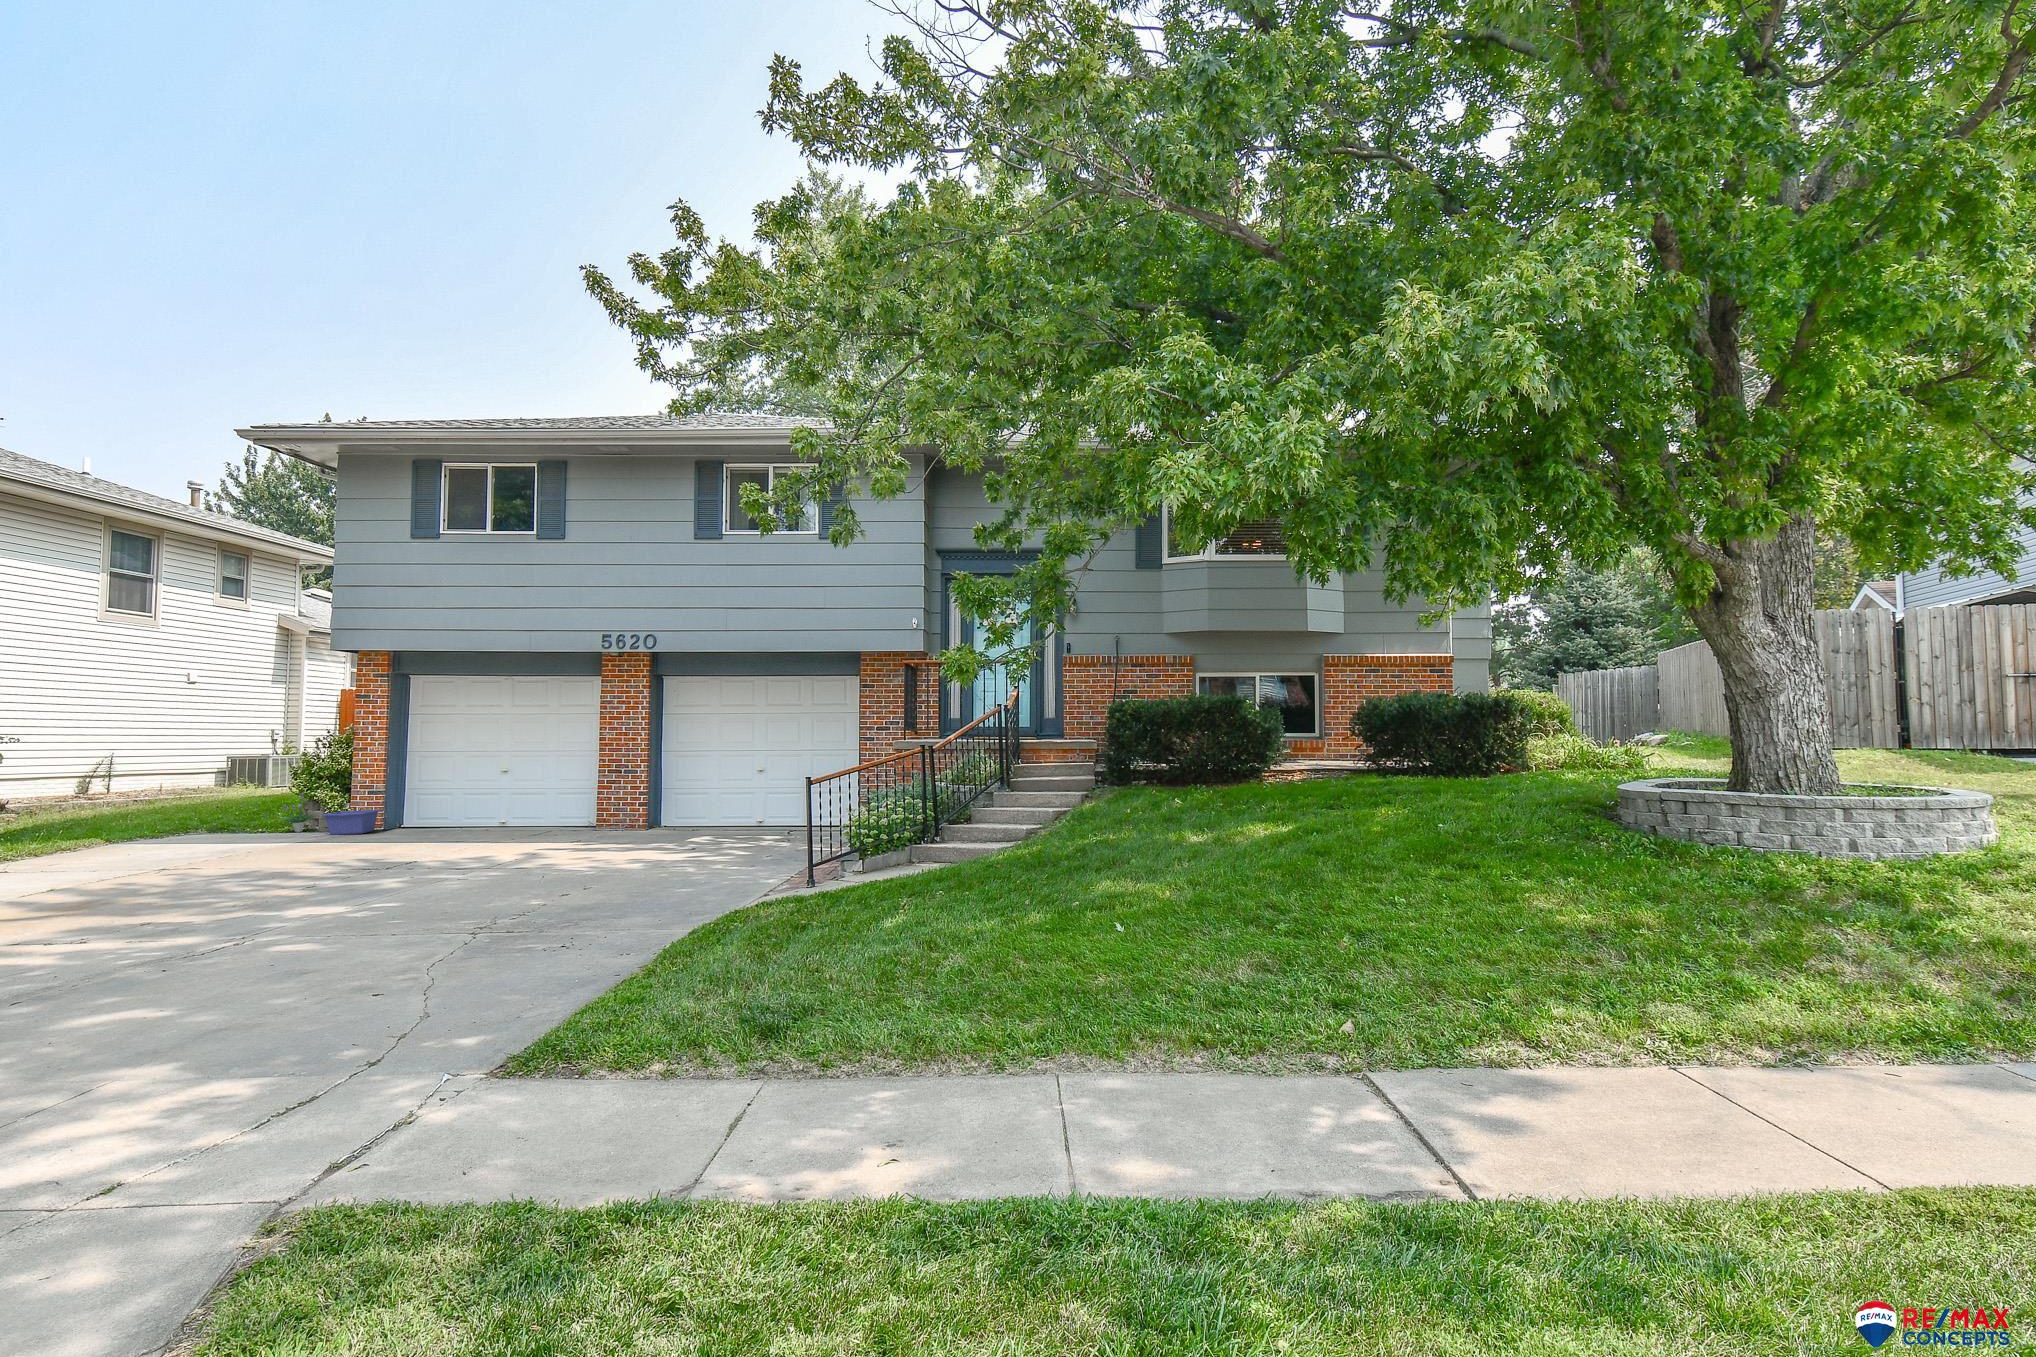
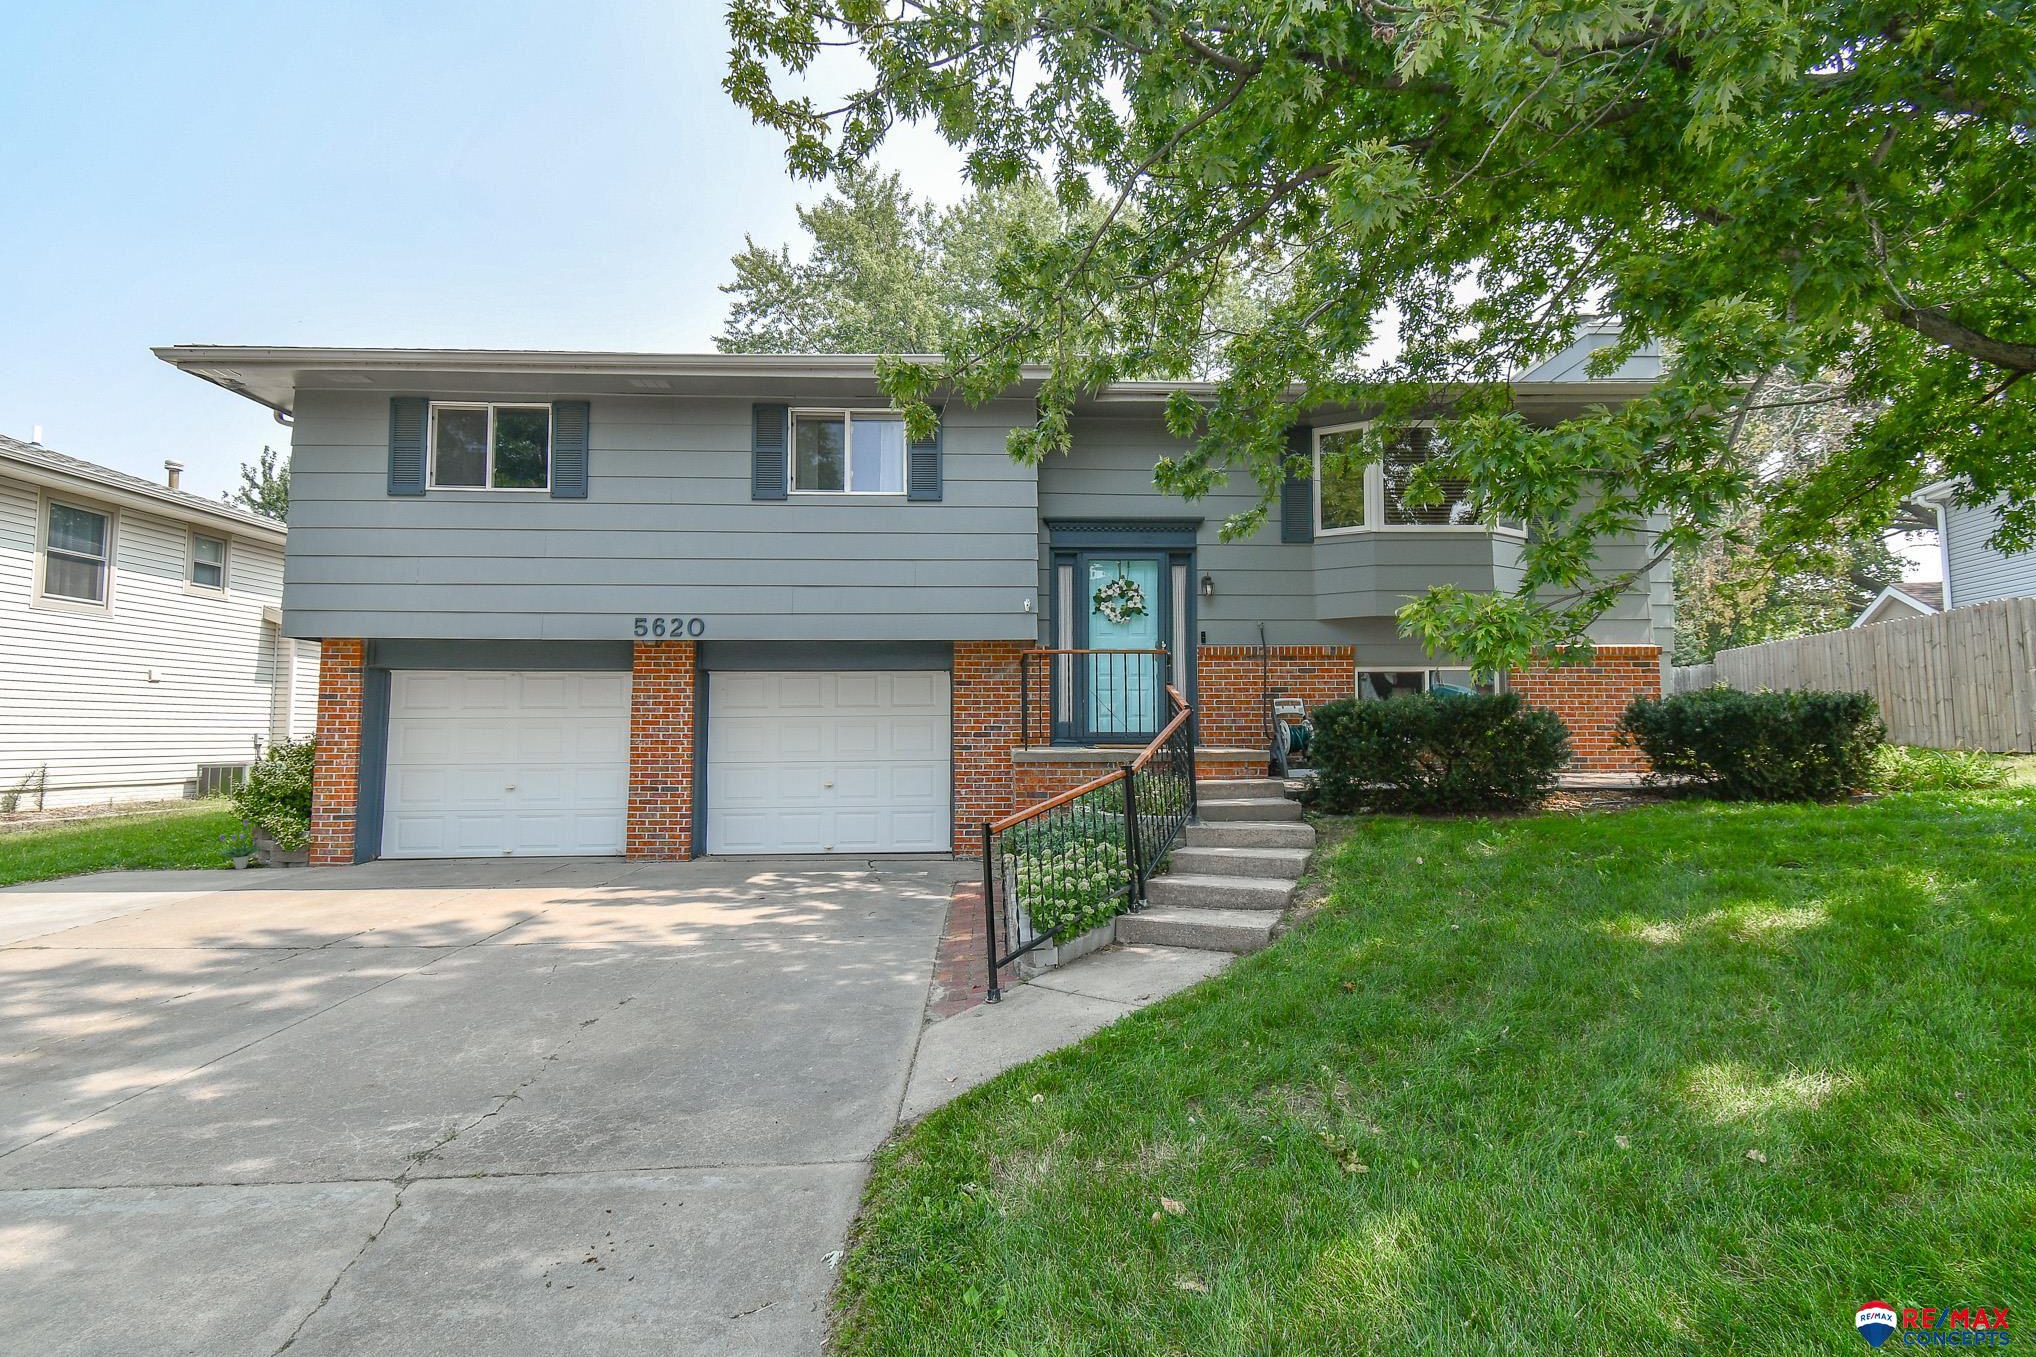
storage bin: present [322,810,381,835] -> none [269,839,349,873]

